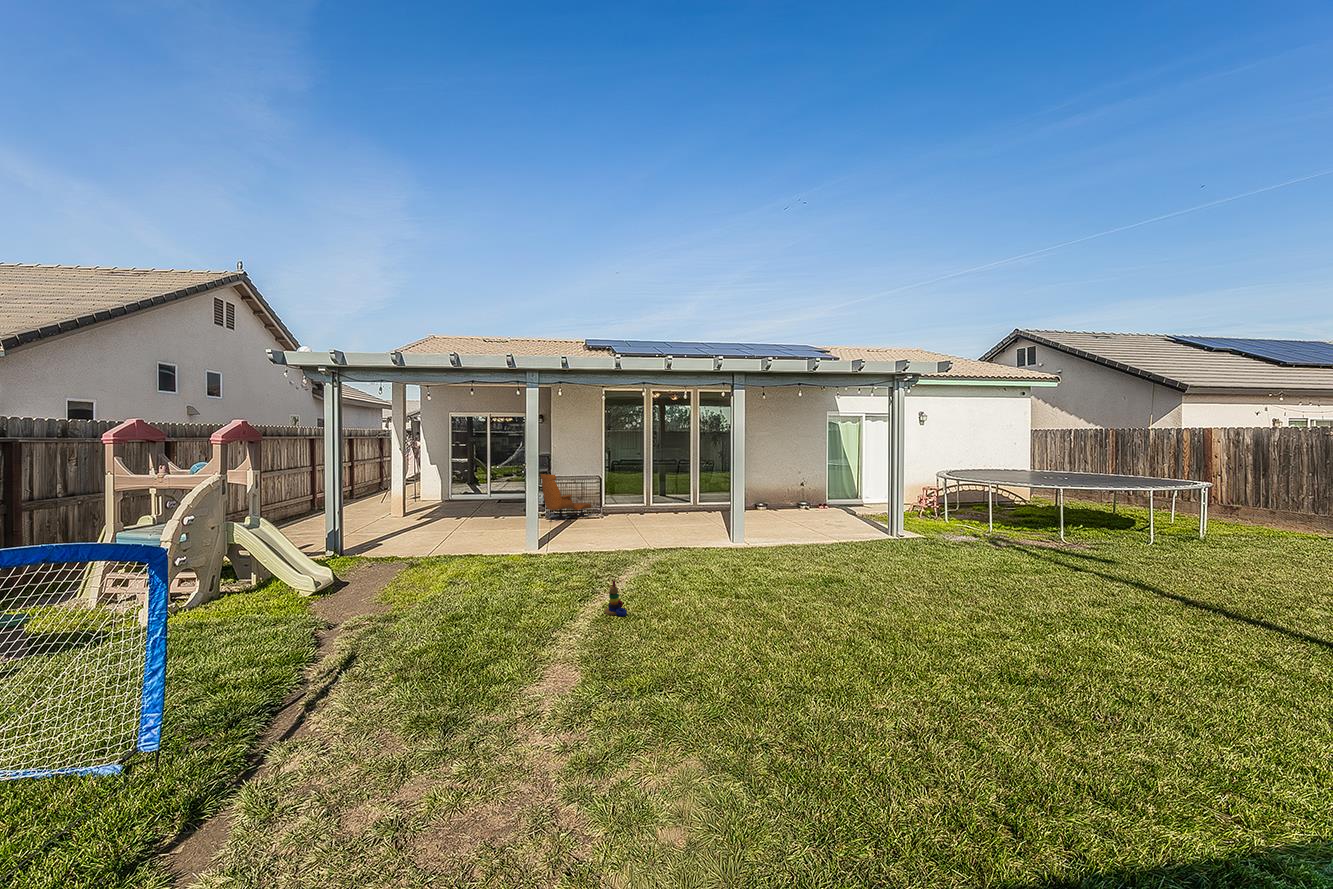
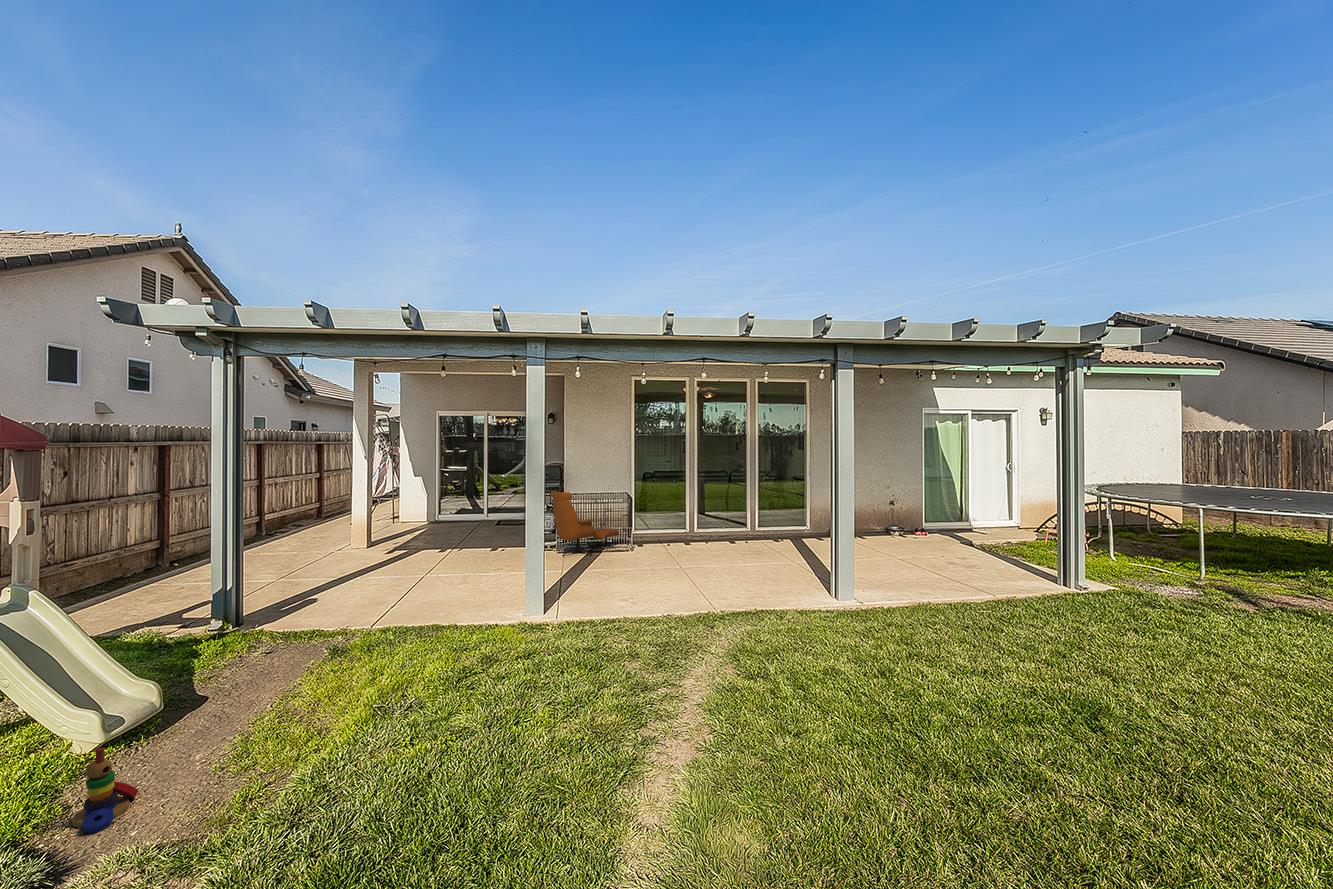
stacking toy: present [604,581,627,616] -> present [72,748,139,833]

